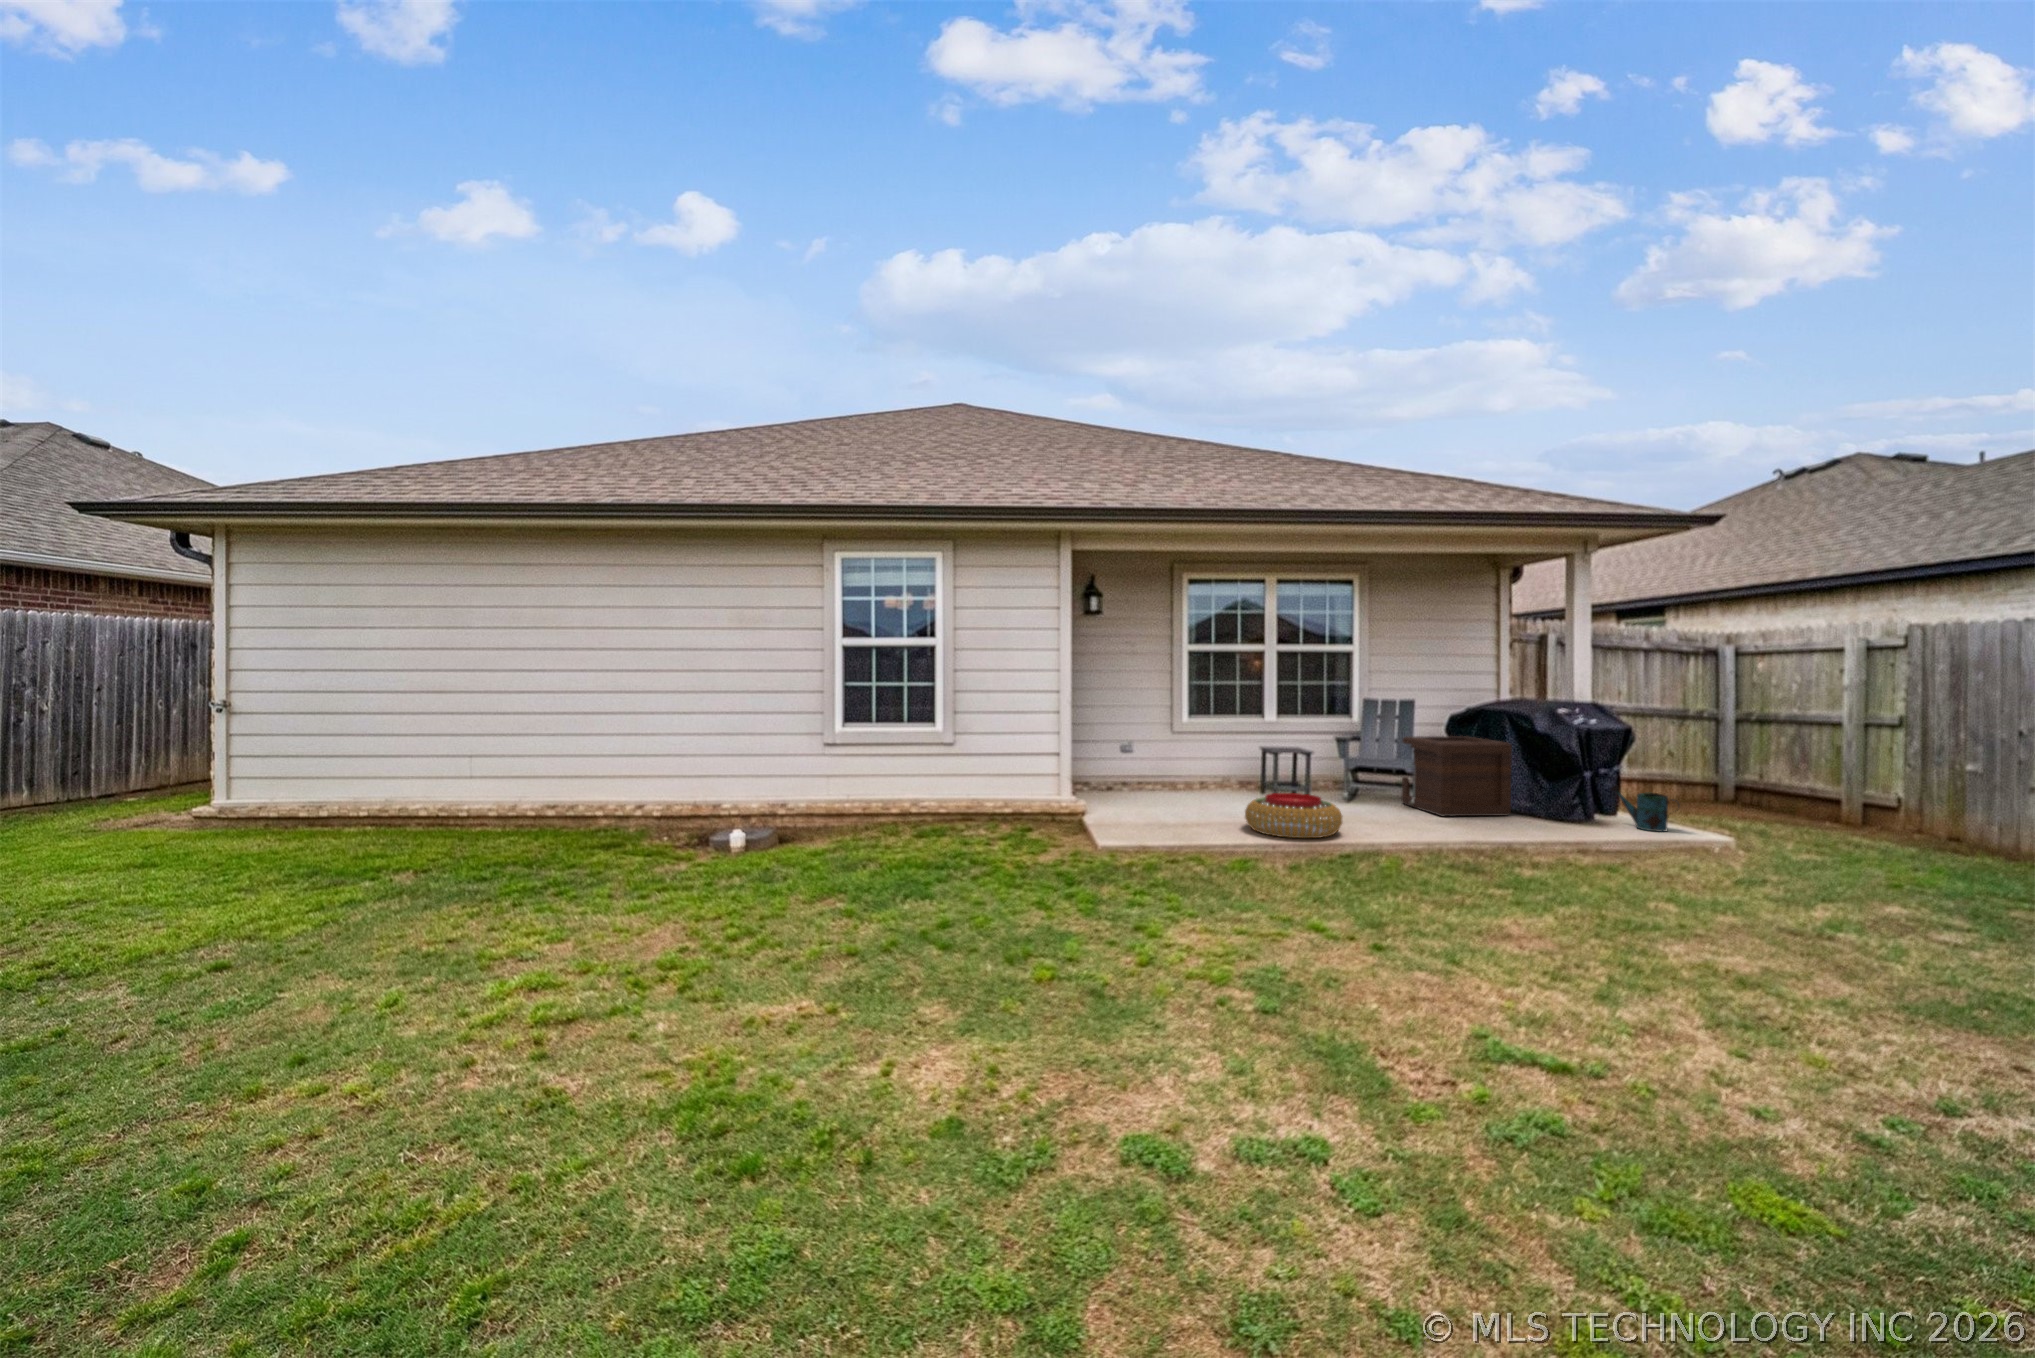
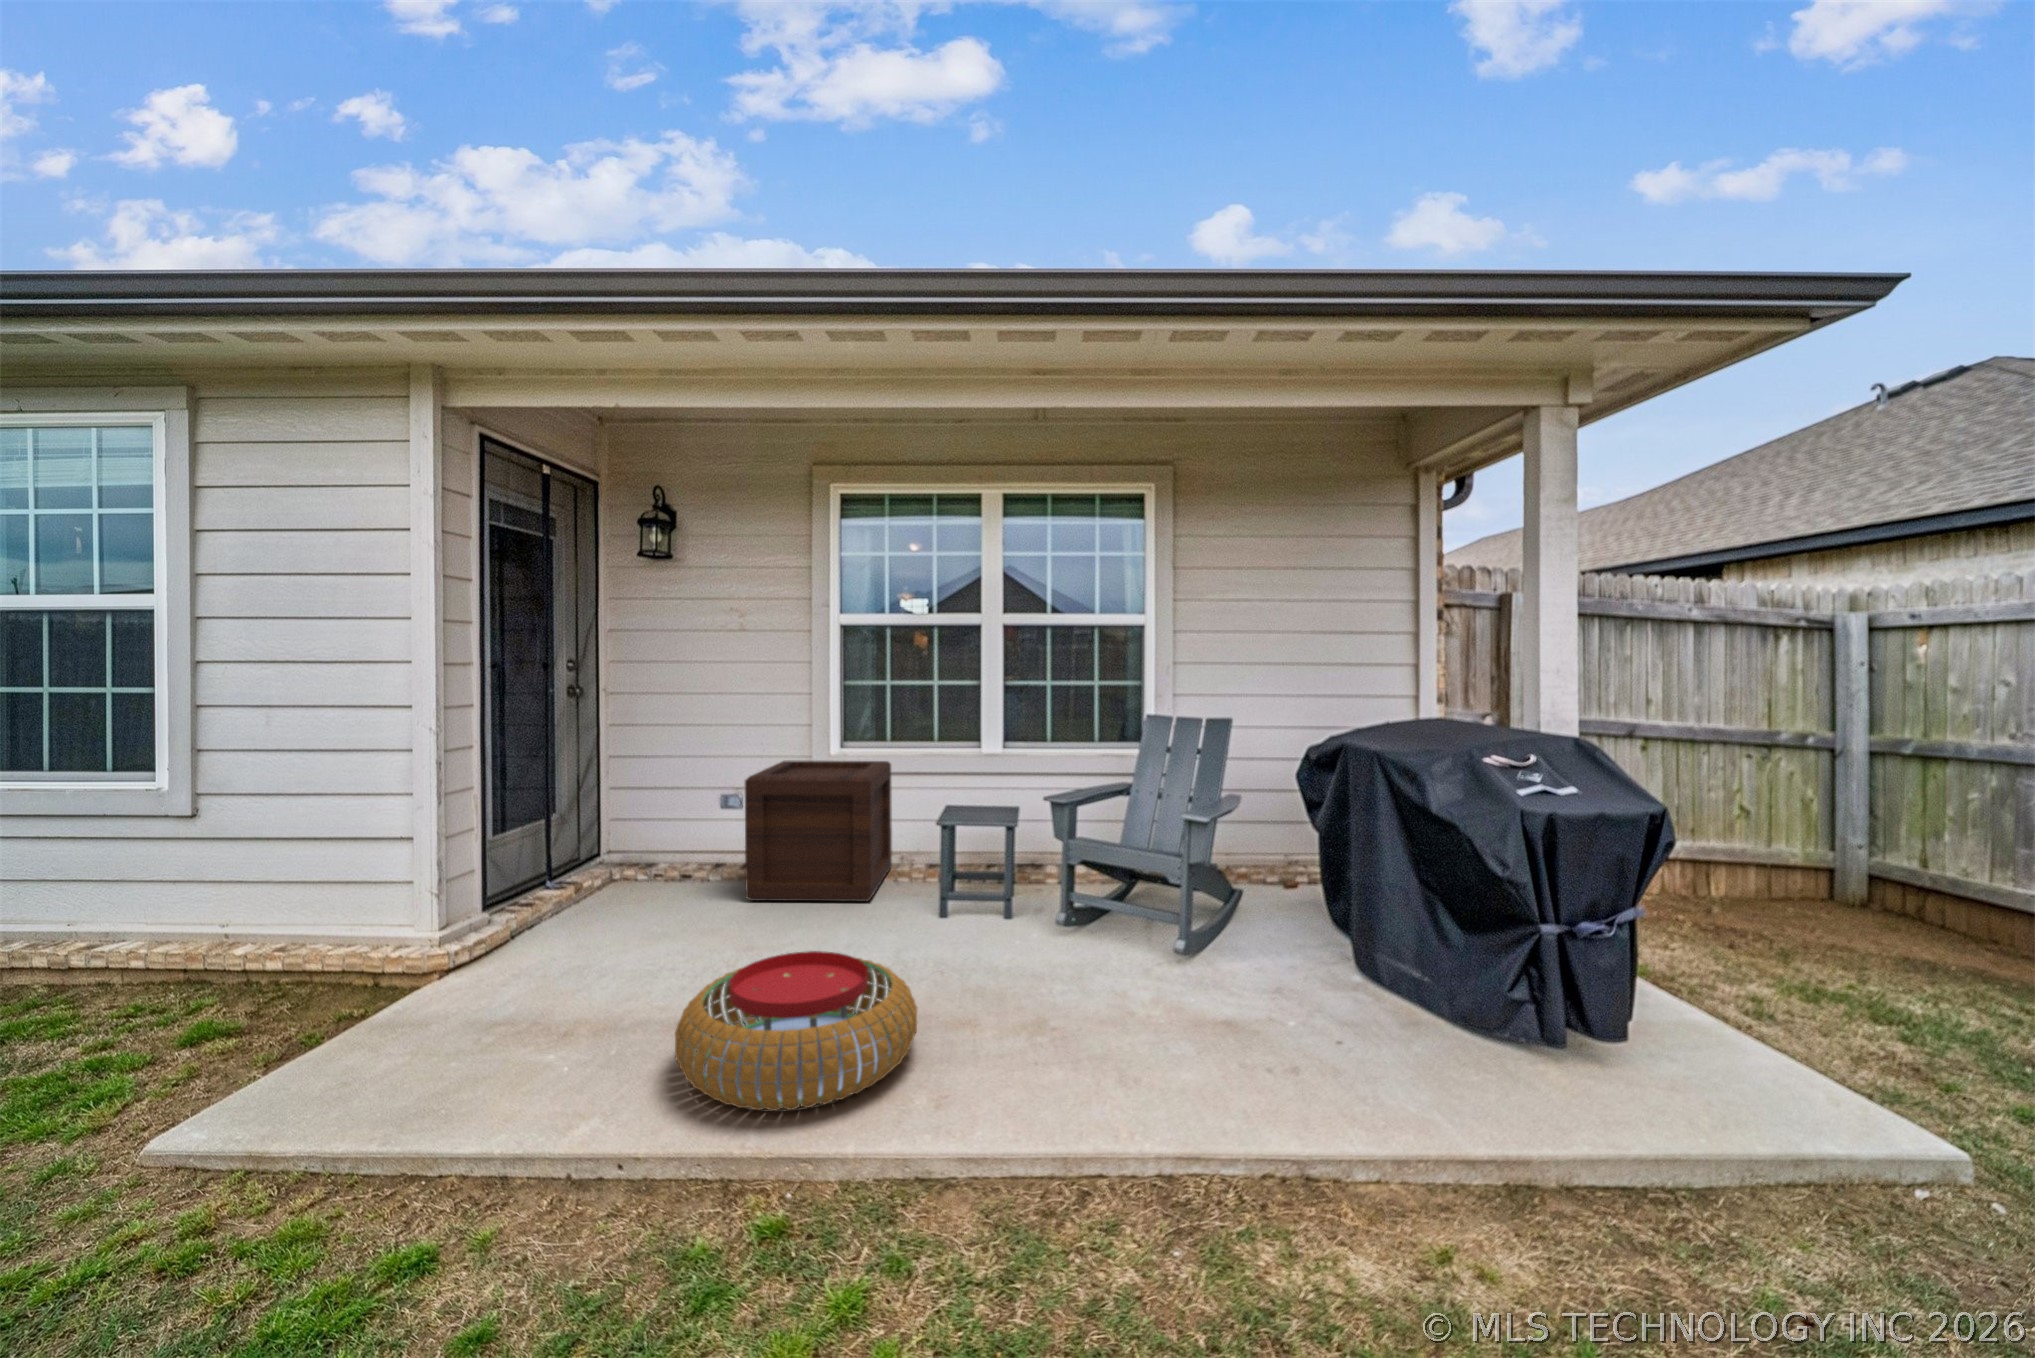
wooden crate: present [1402,736,1512,816] -> present [745,760,892,901]
watering can: present [1611,786,1677,832] -> none [1615,937,1802,1076]

